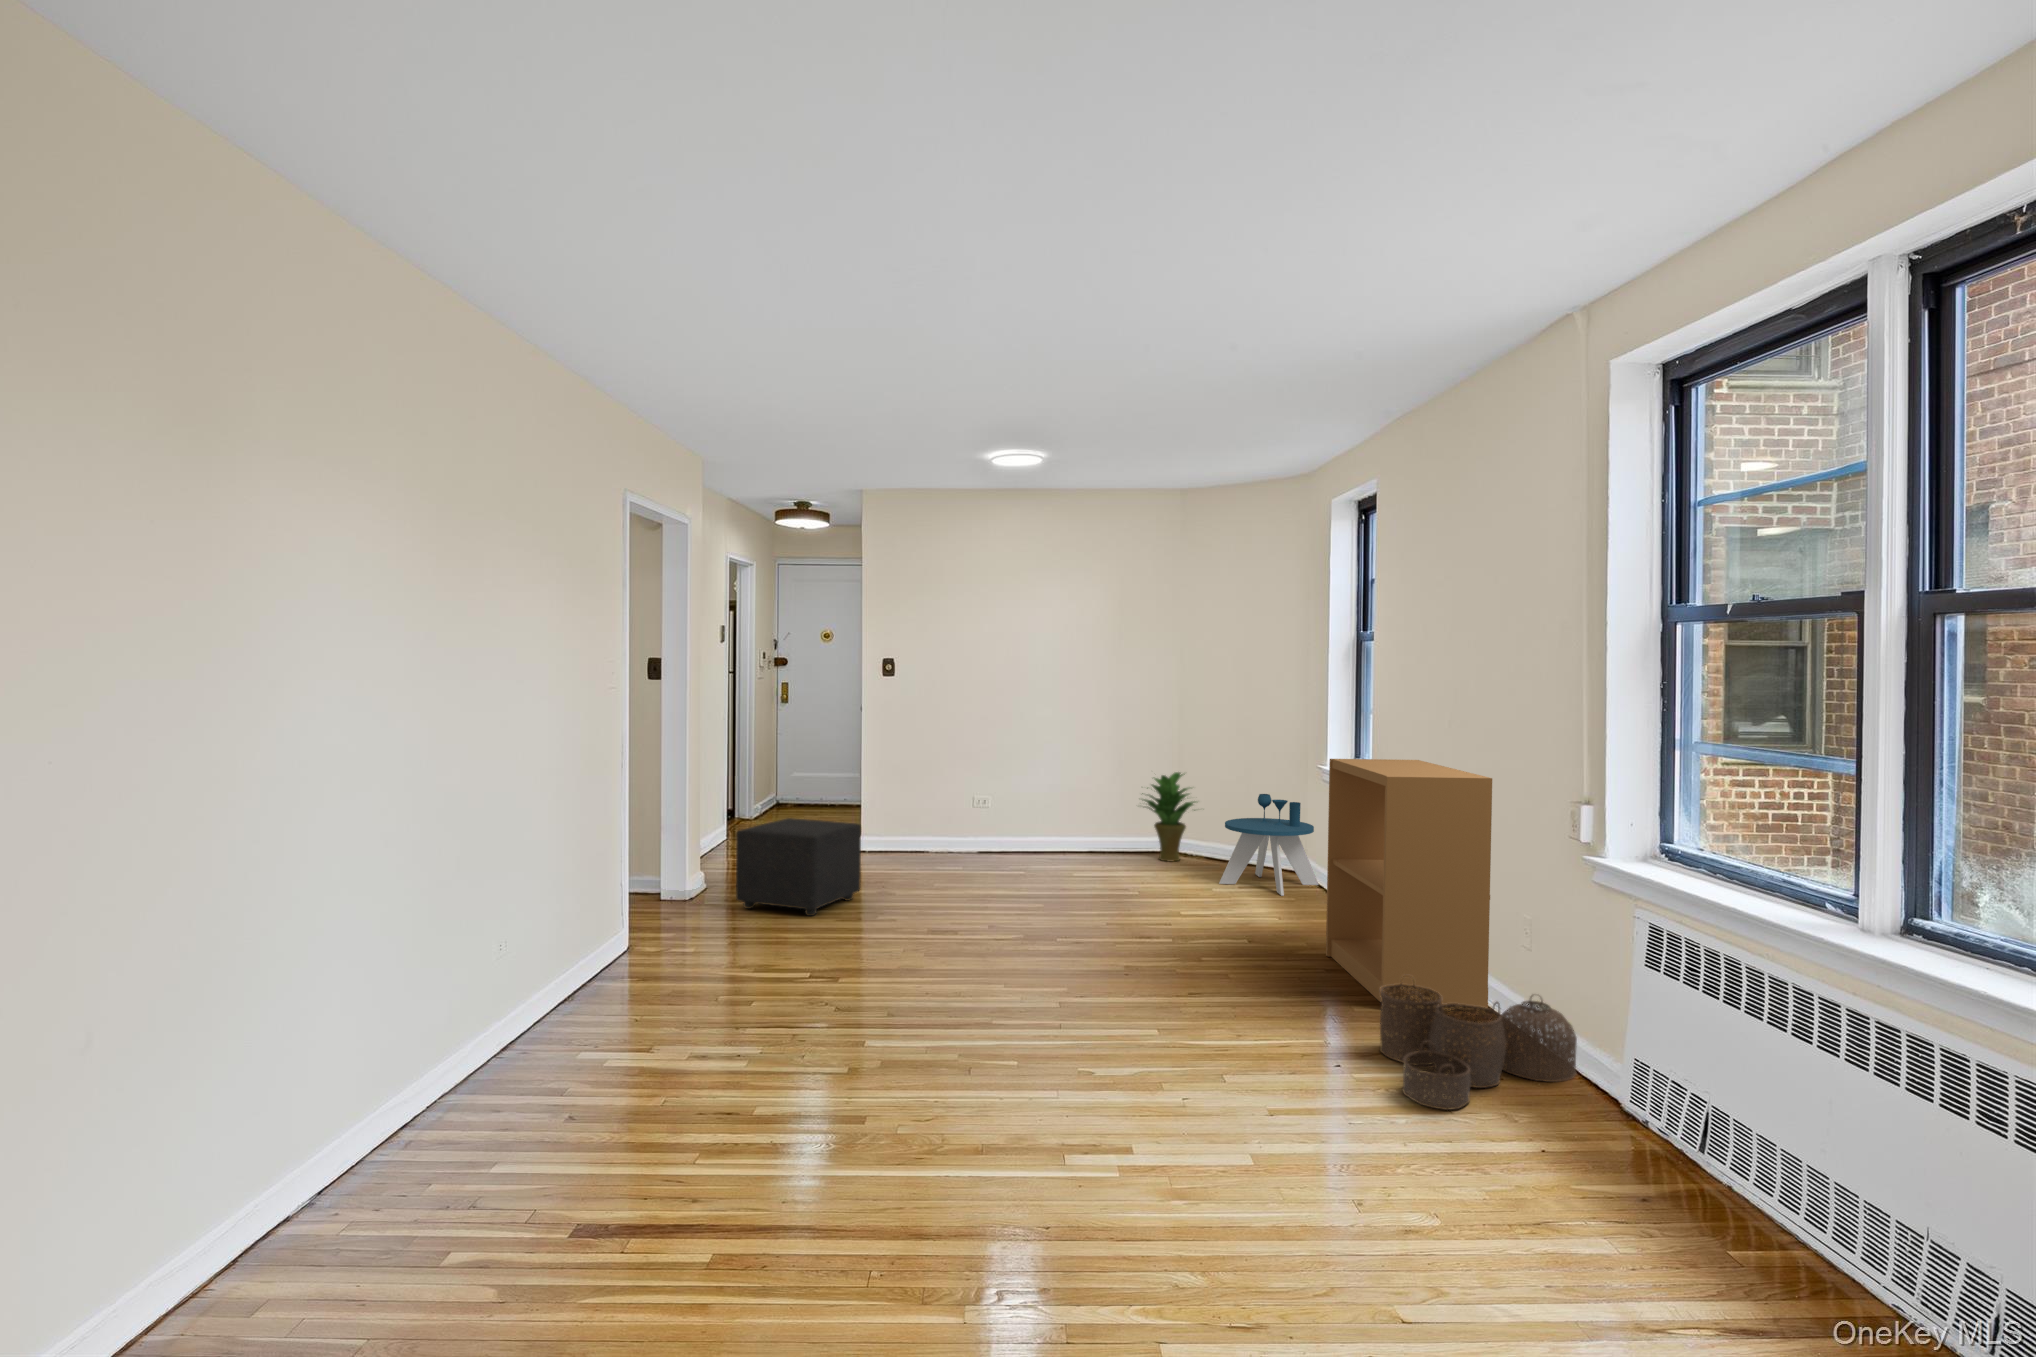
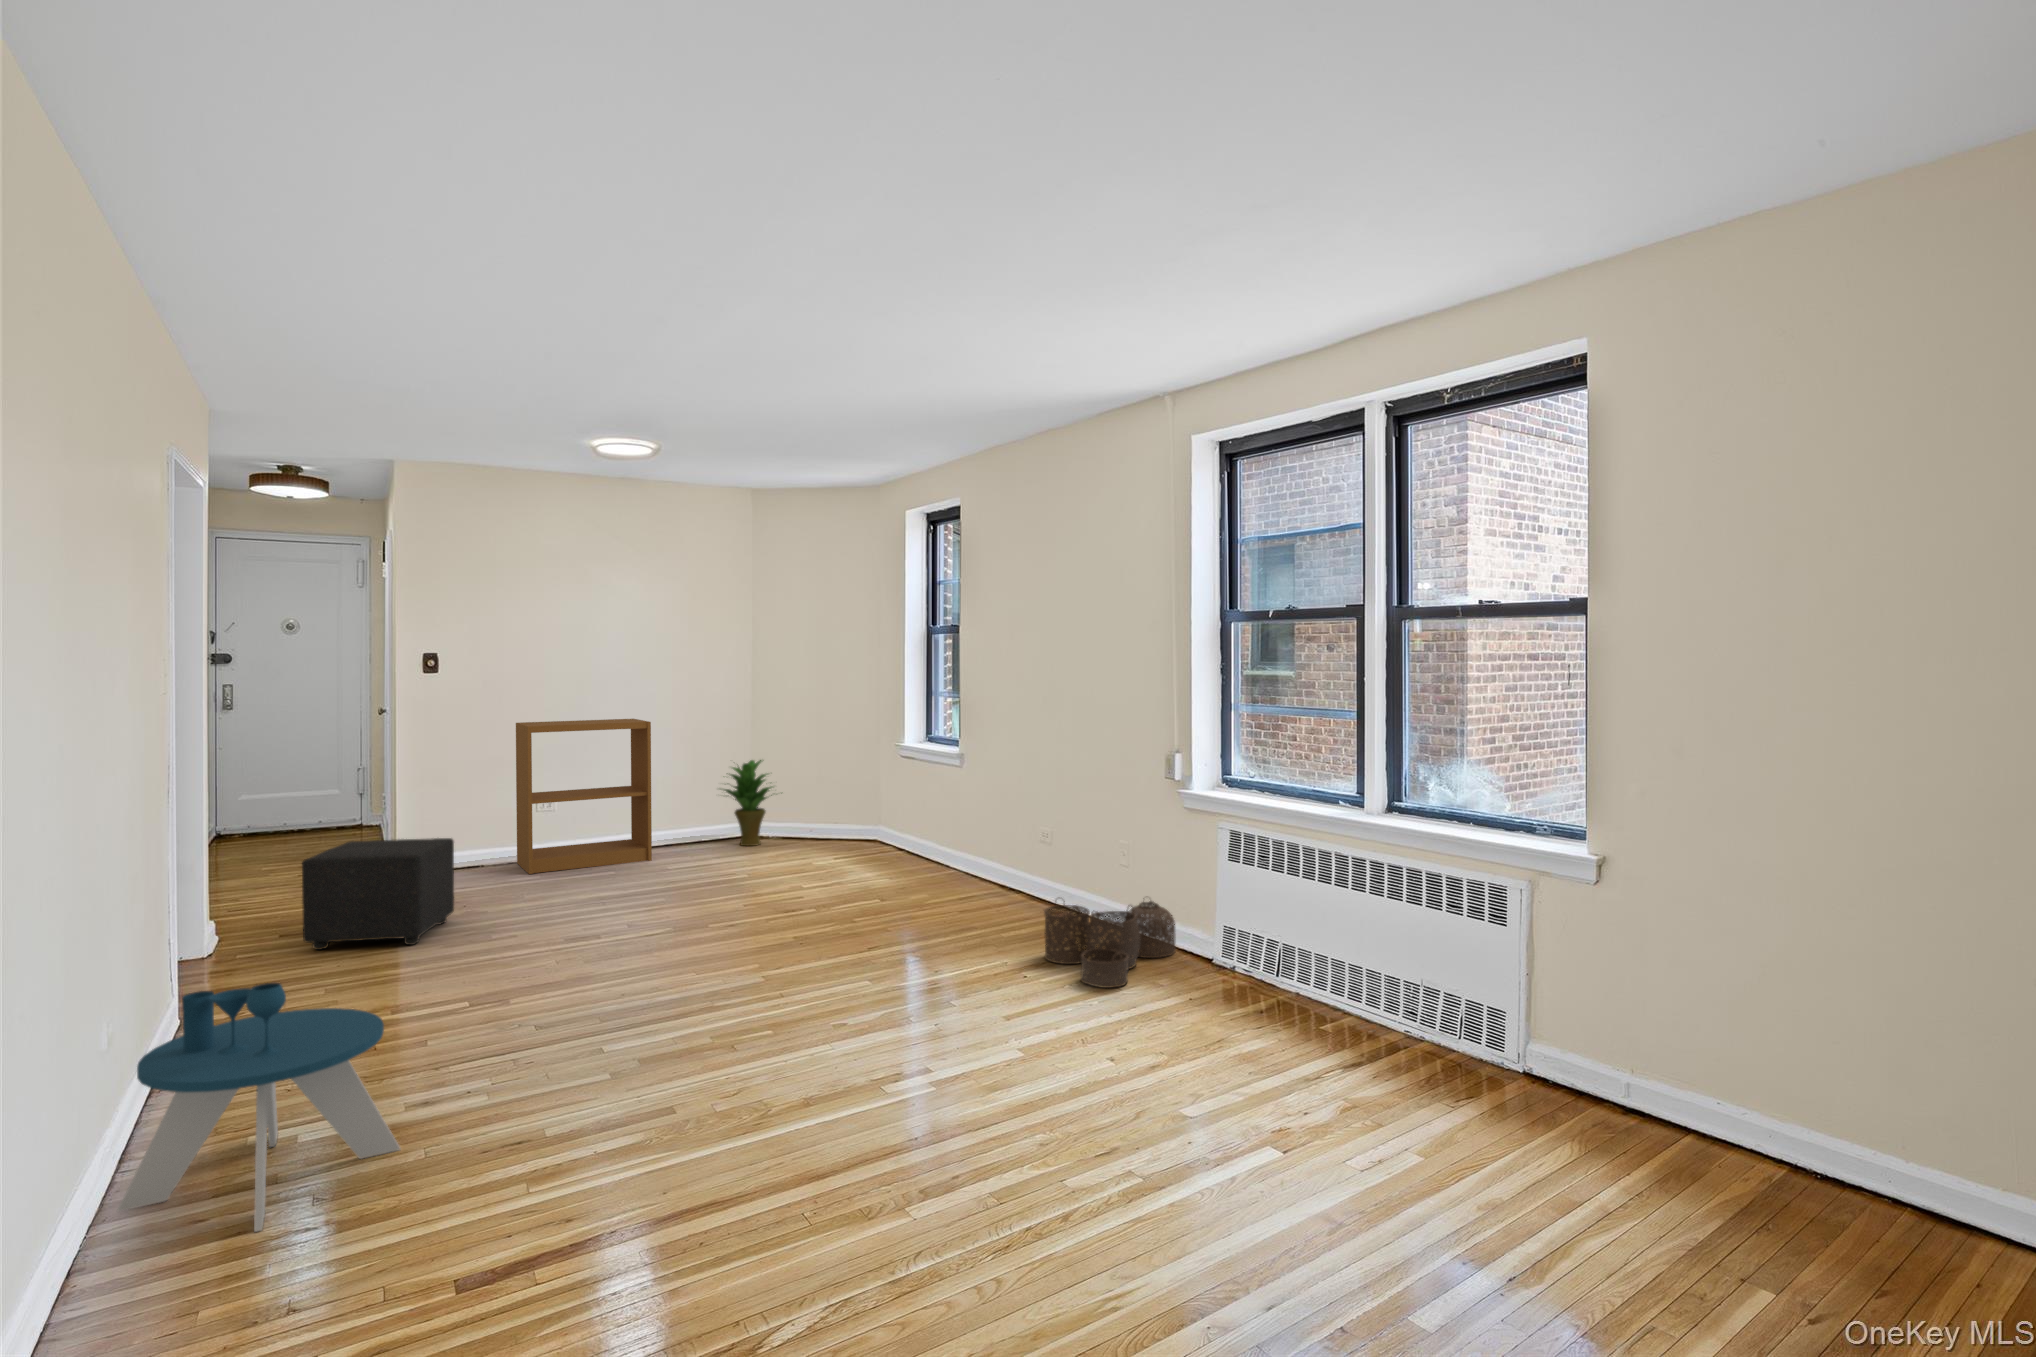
bookshelf: present [1326,759,1492,1008] -> present [516,719,652,874]
side table: present [1219,794,1319,896] -> present [117,983,400,1232]

